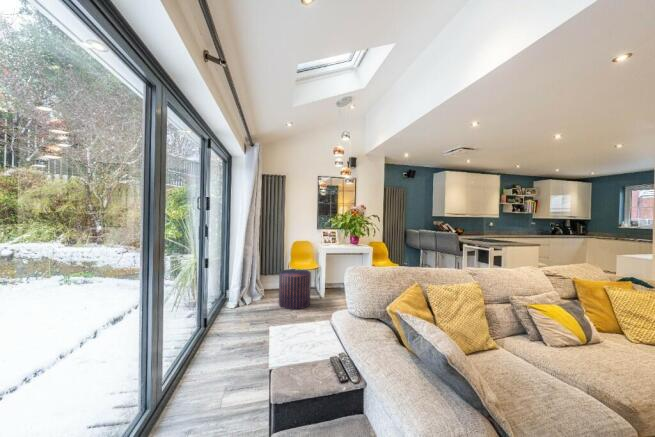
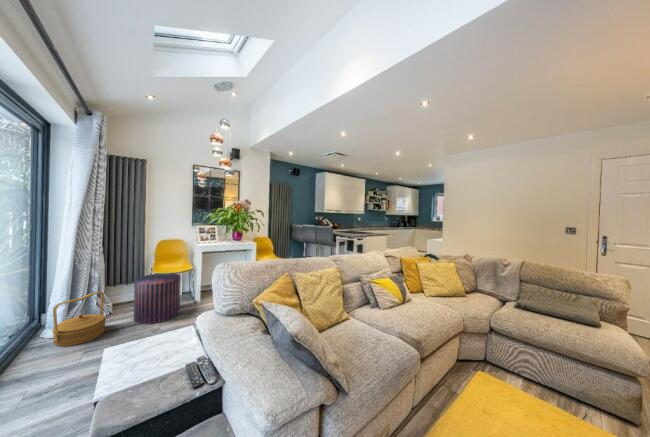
woven basket: none [234,278,263,315] -> present [52,292,106,346]

